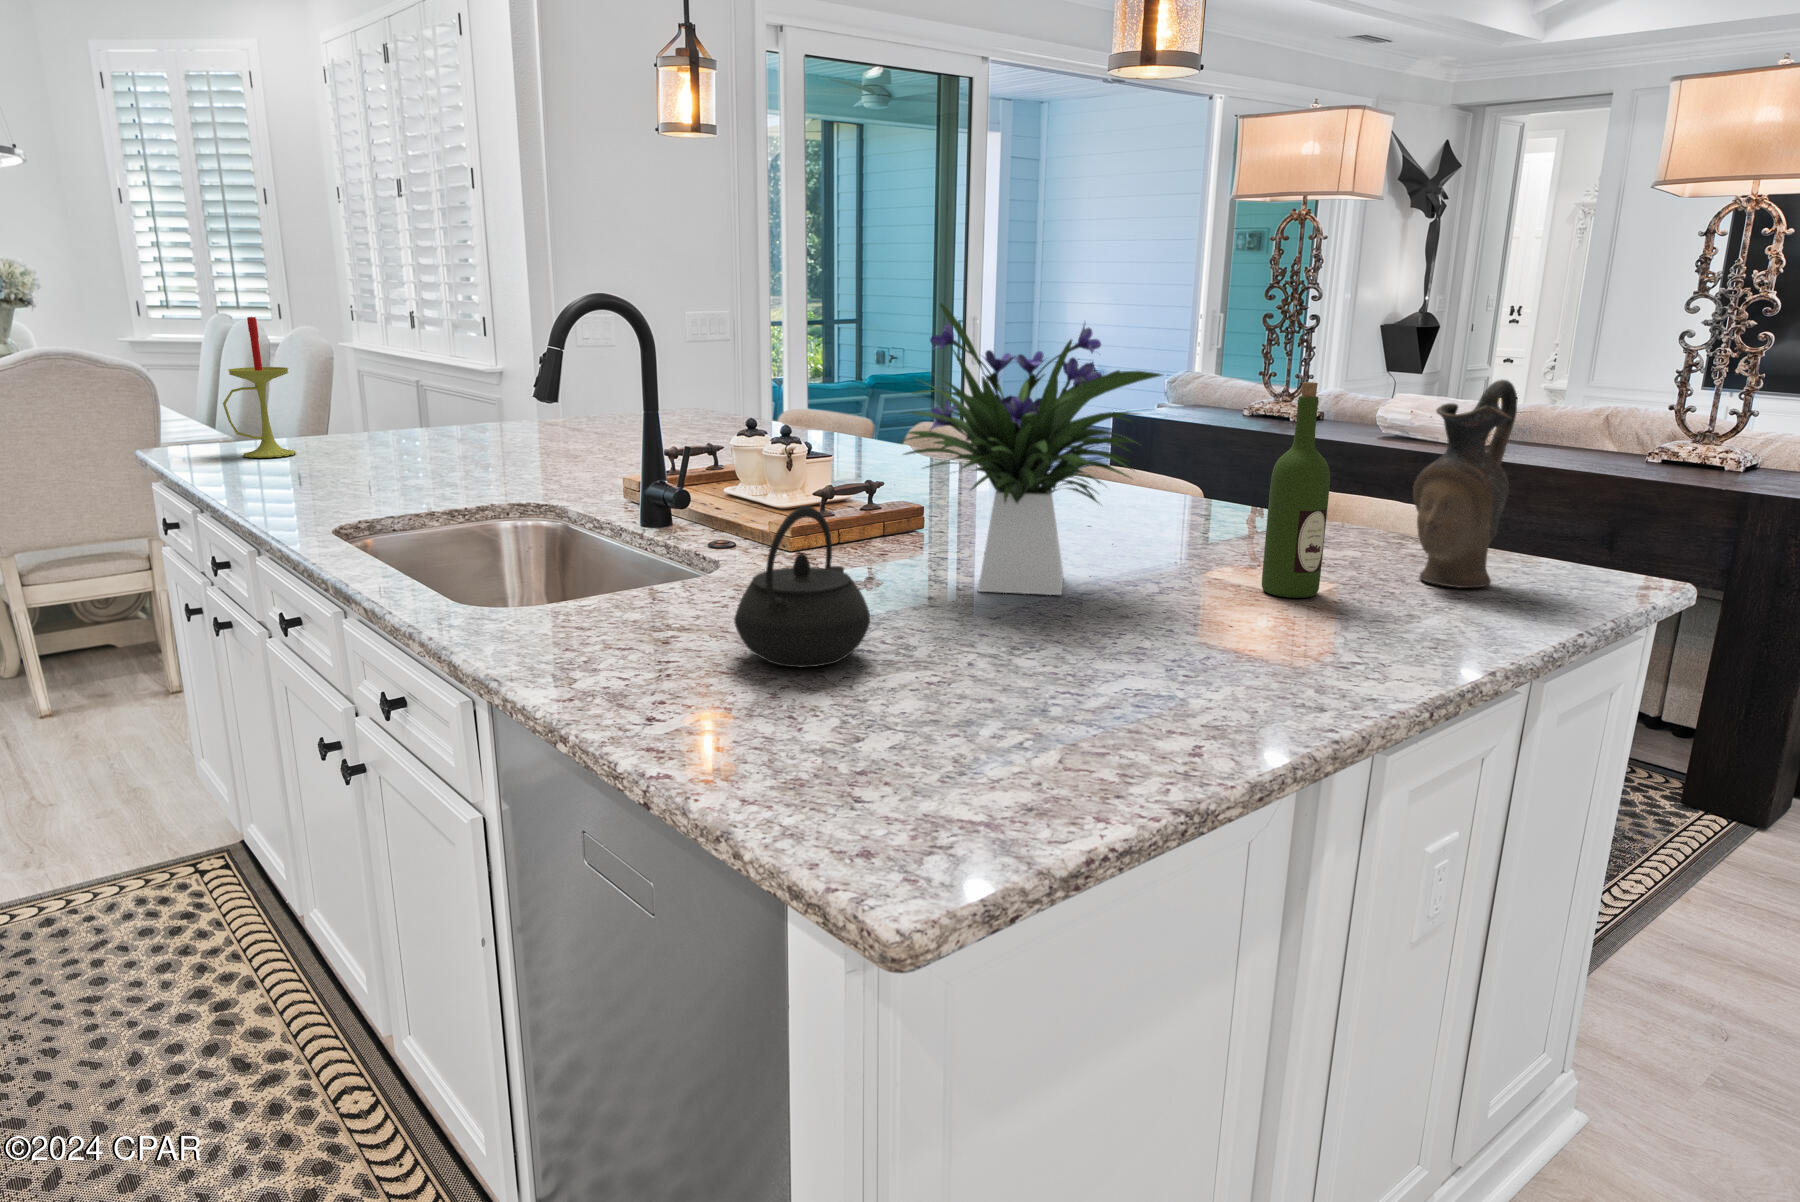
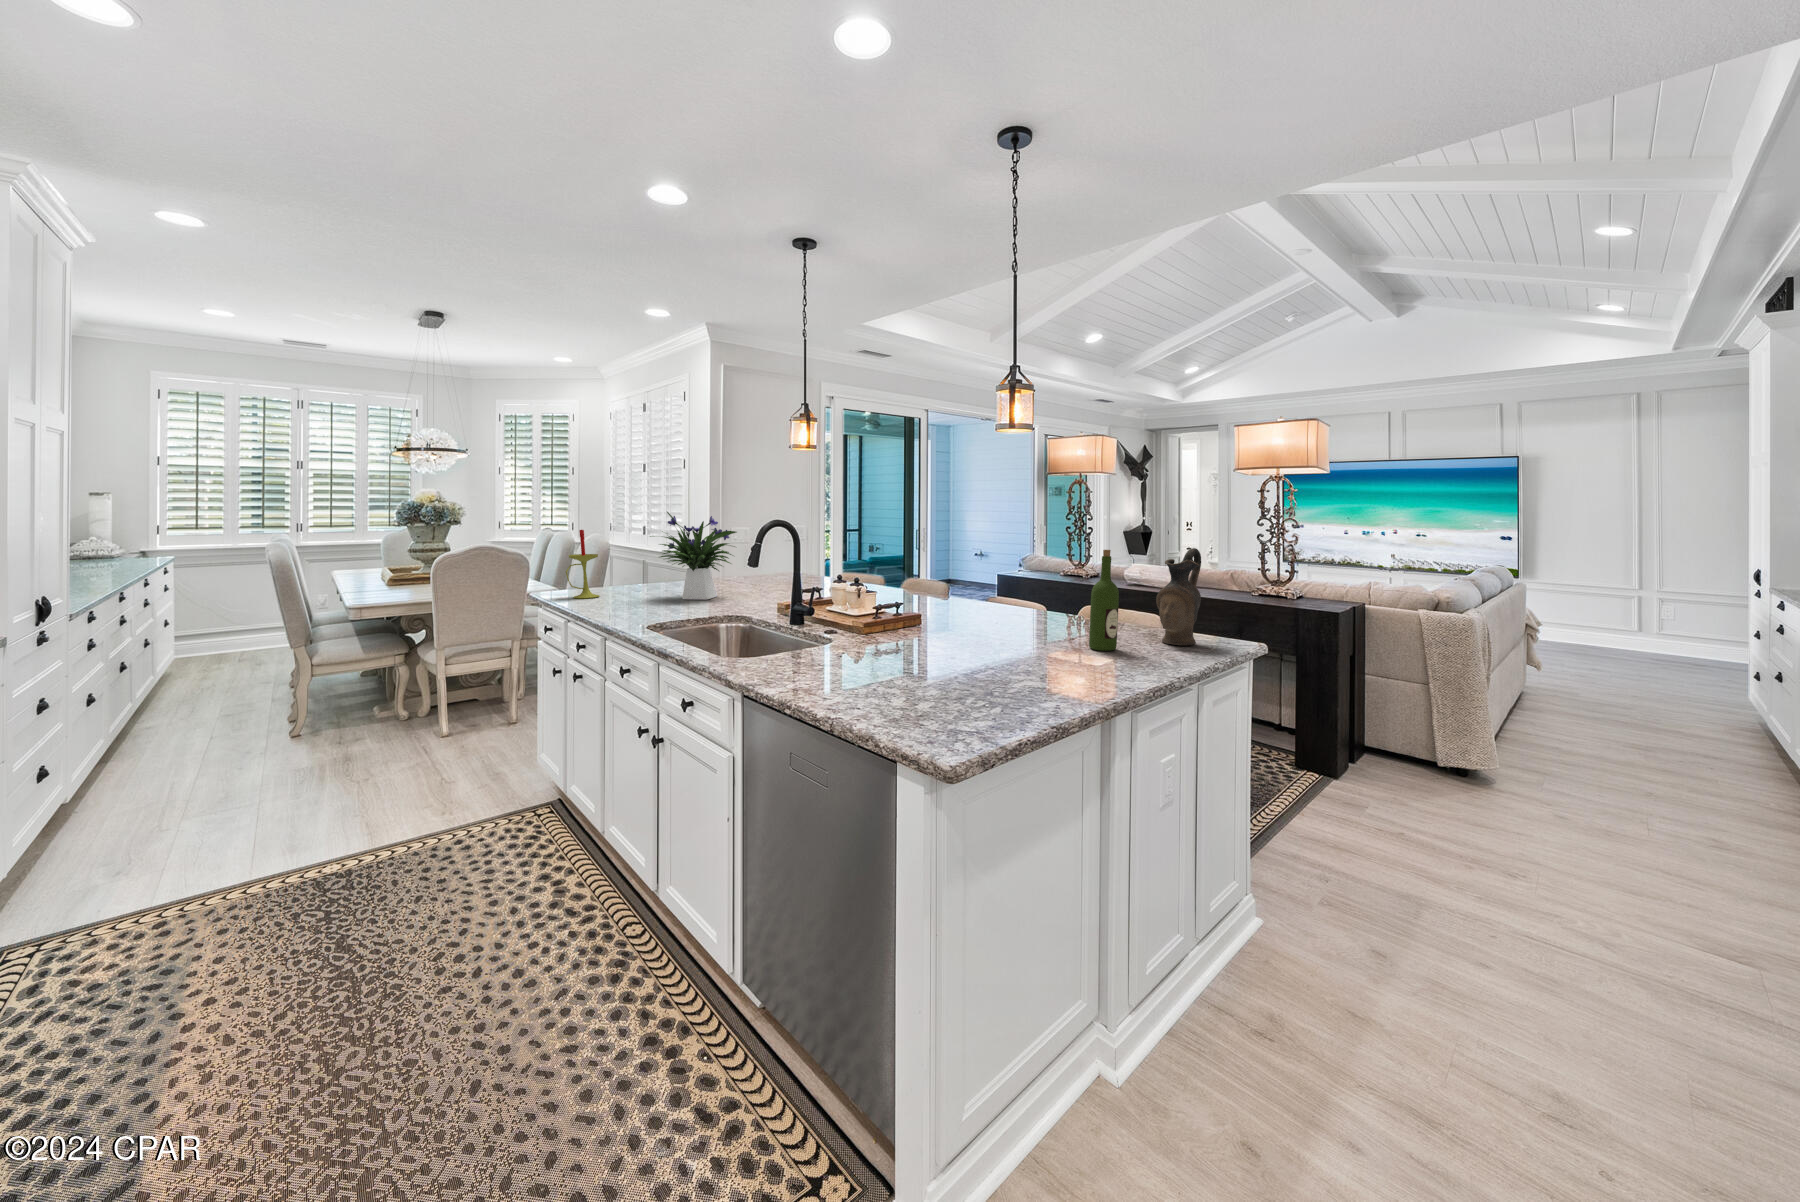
flower arrangement: present [903,304,1162,595] -> present [650,512,737,600]
kettle: present [734,506,870,667] -> none [848,607,913,684]

